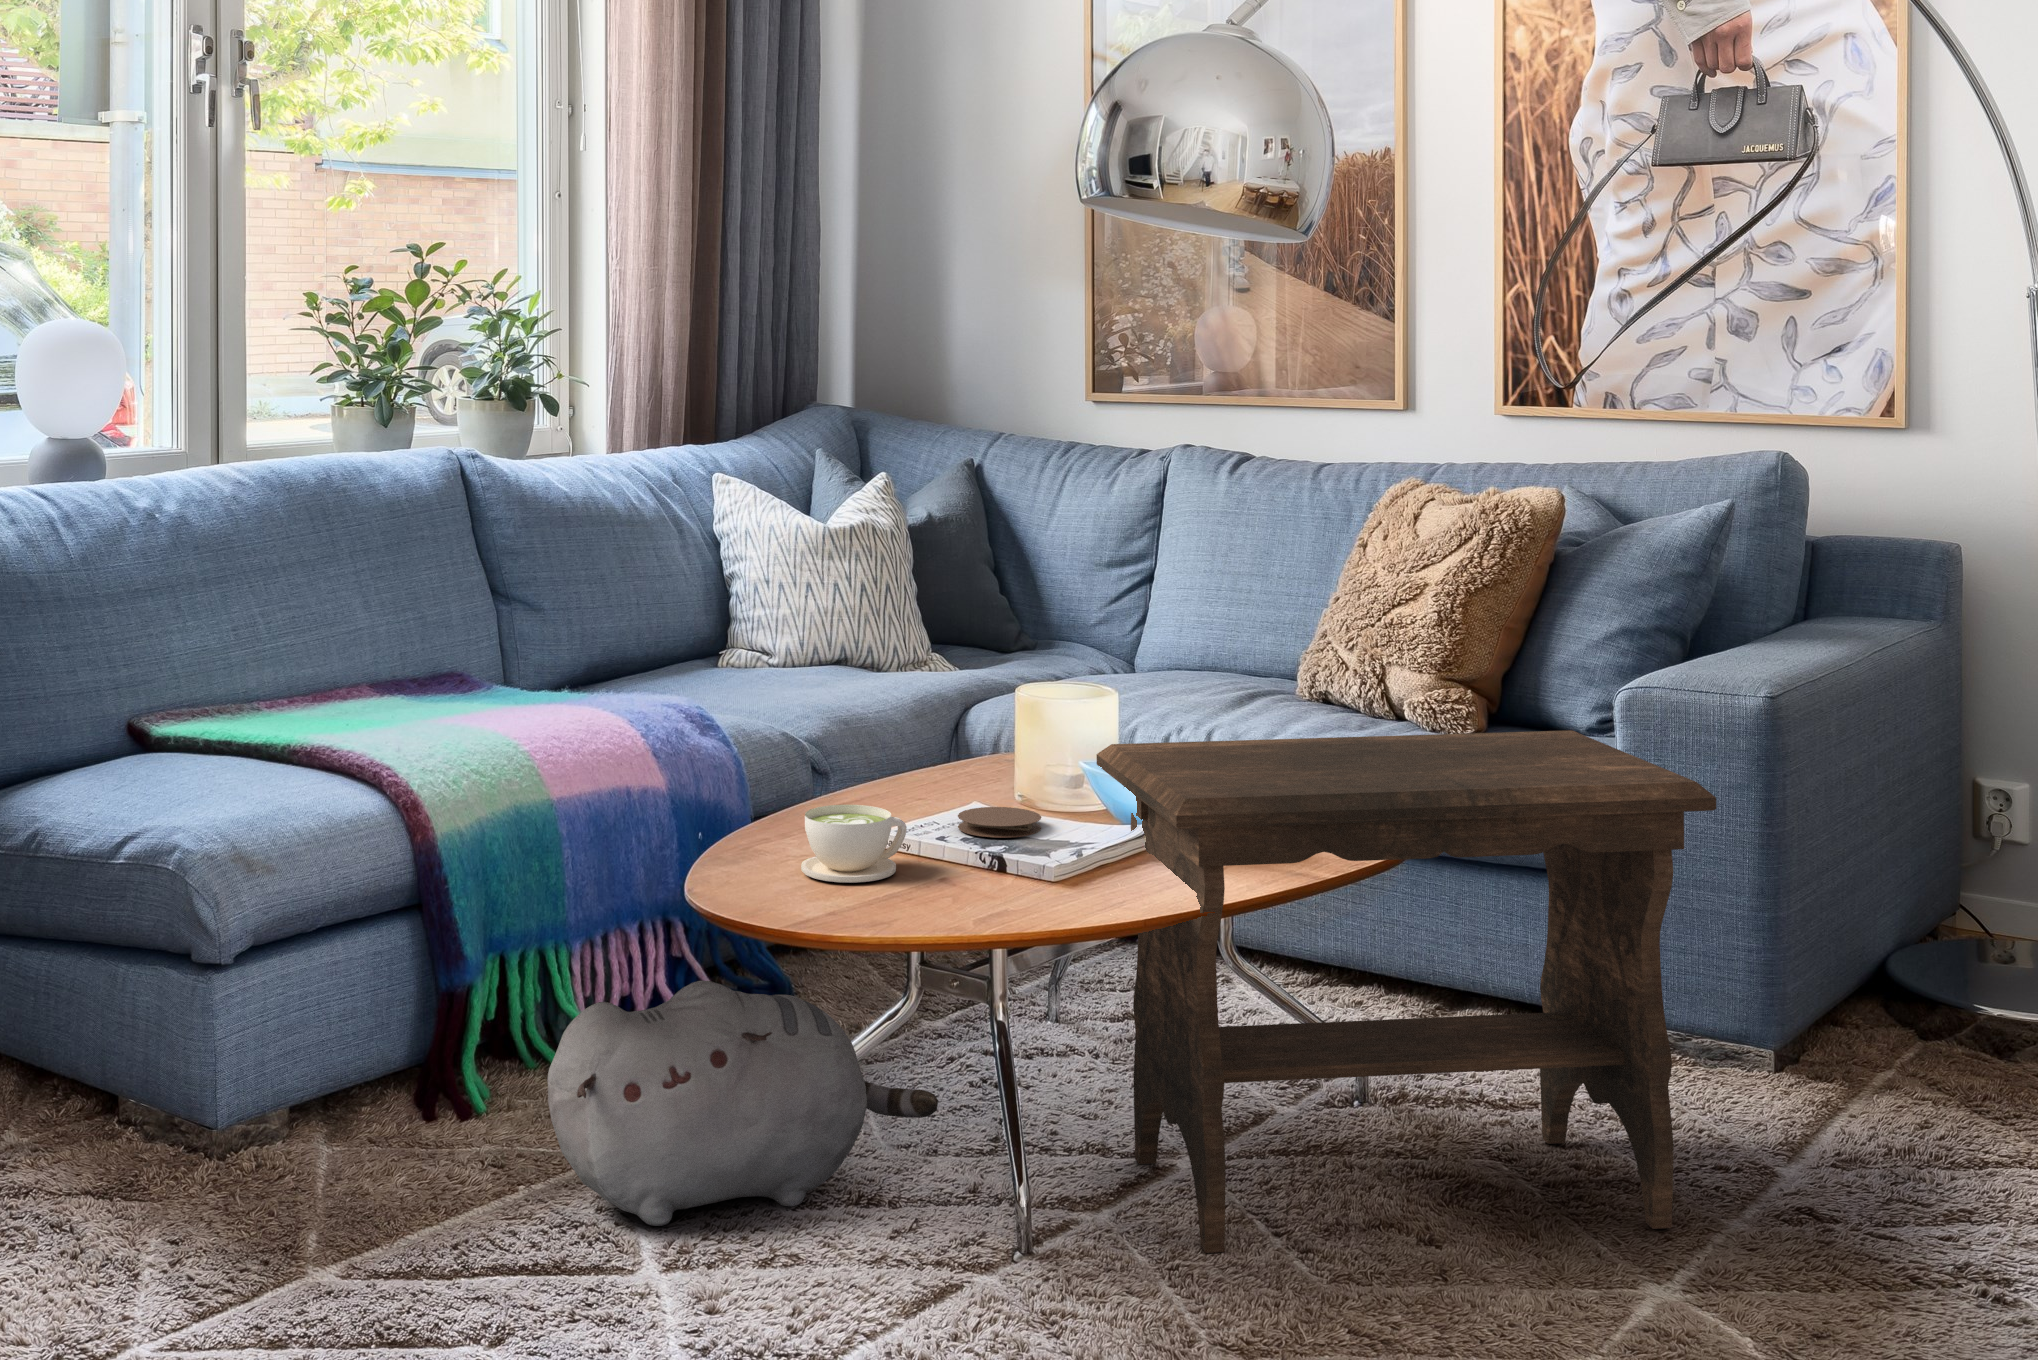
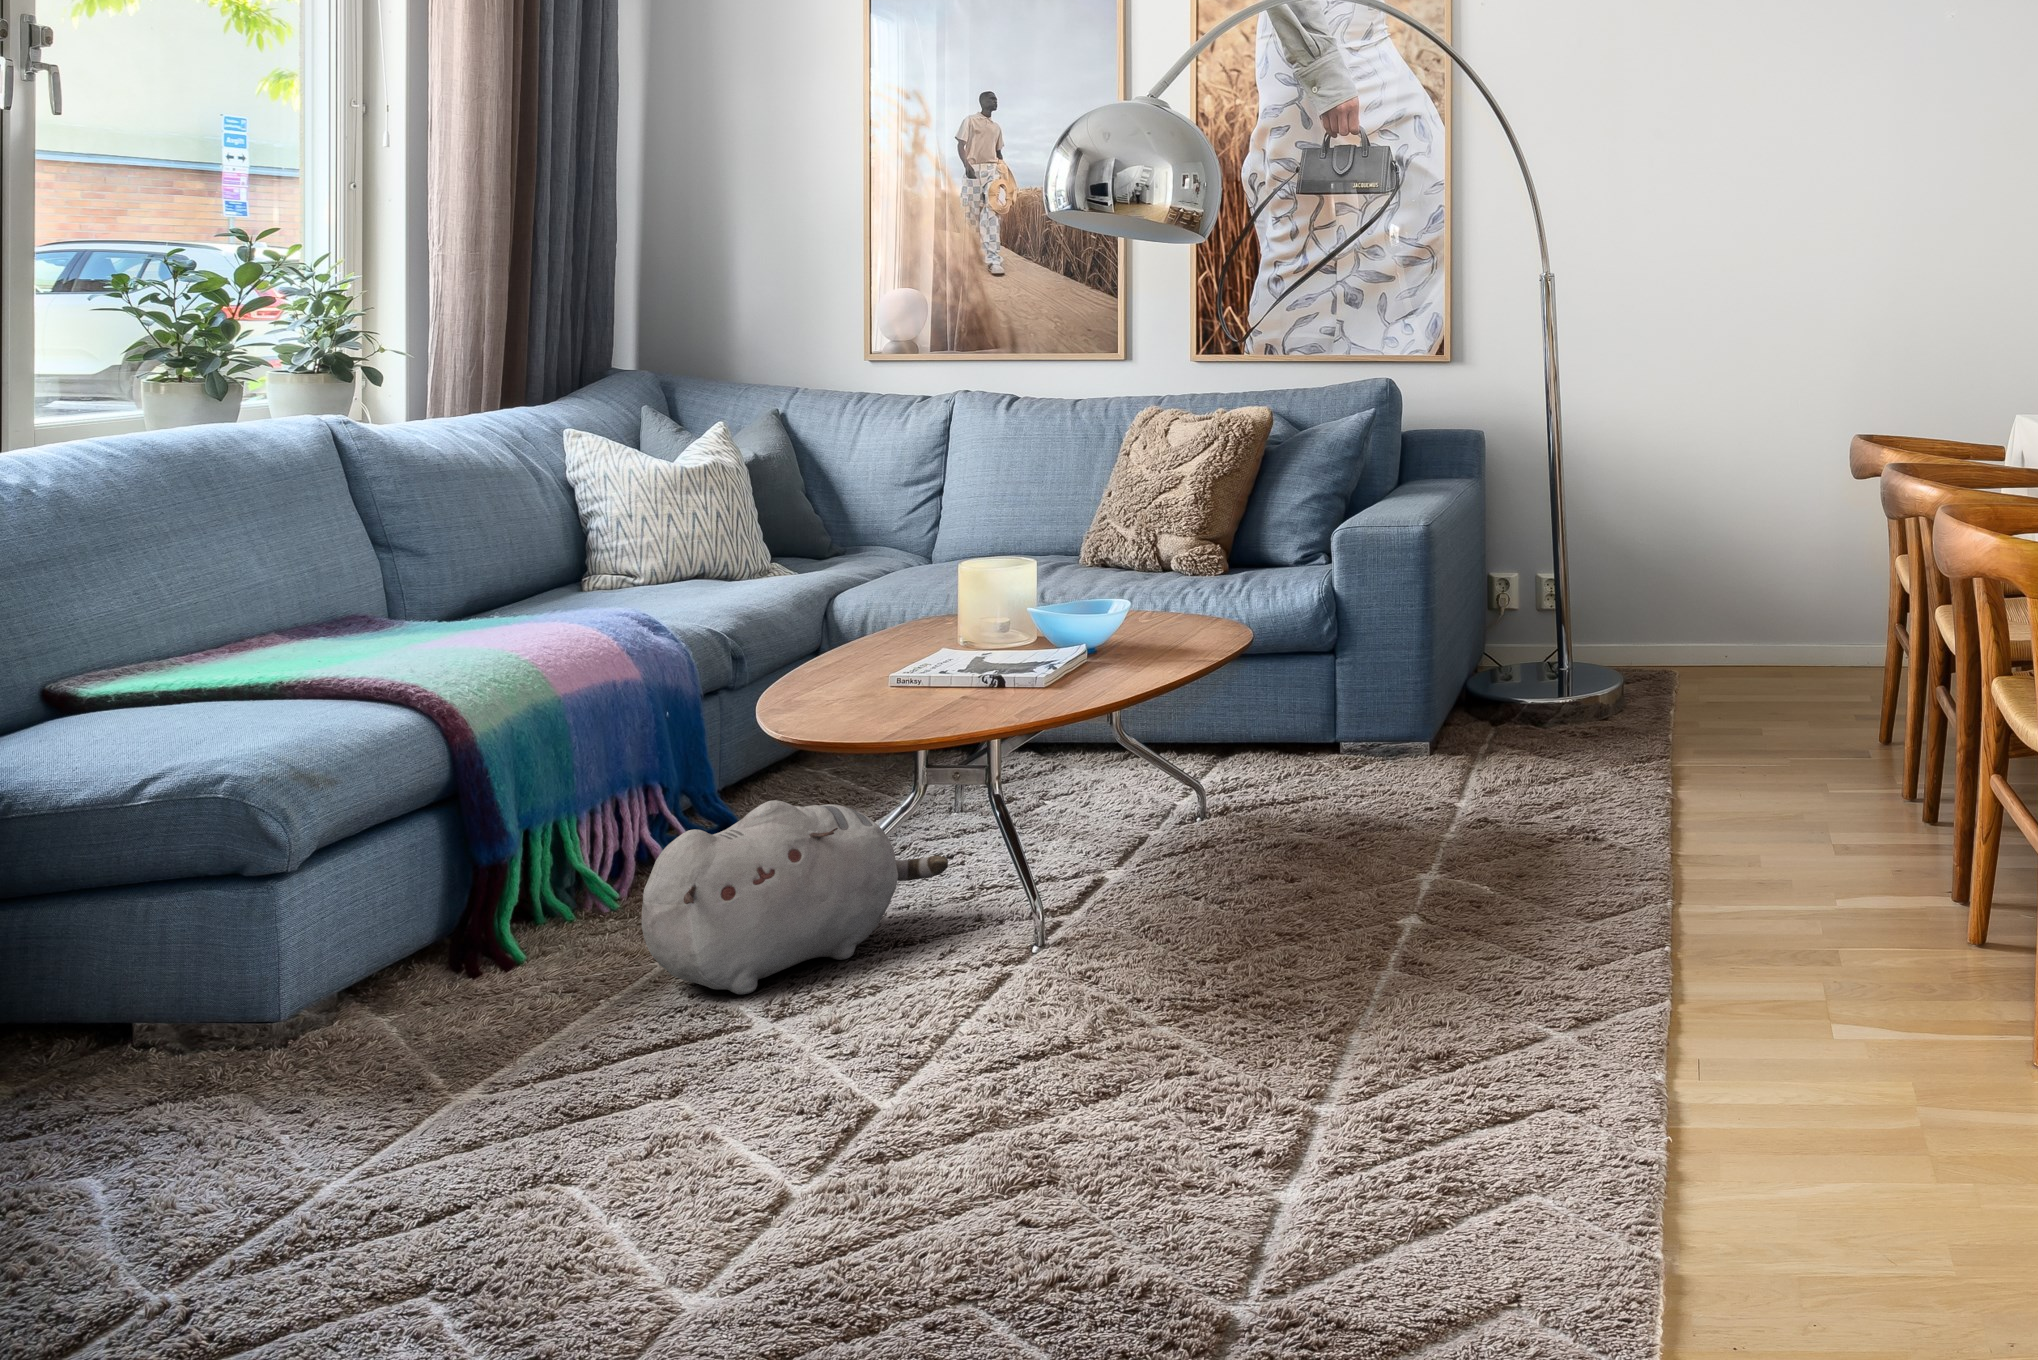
footstool: present [1097,730,1716,1253] -> none [1046,553,1447,920]
coffee cup: present [801,805,907,883] -> none [852,651,932,707]
coaster: present [958,807,1041,838] -> none [942,646,1006,667]

